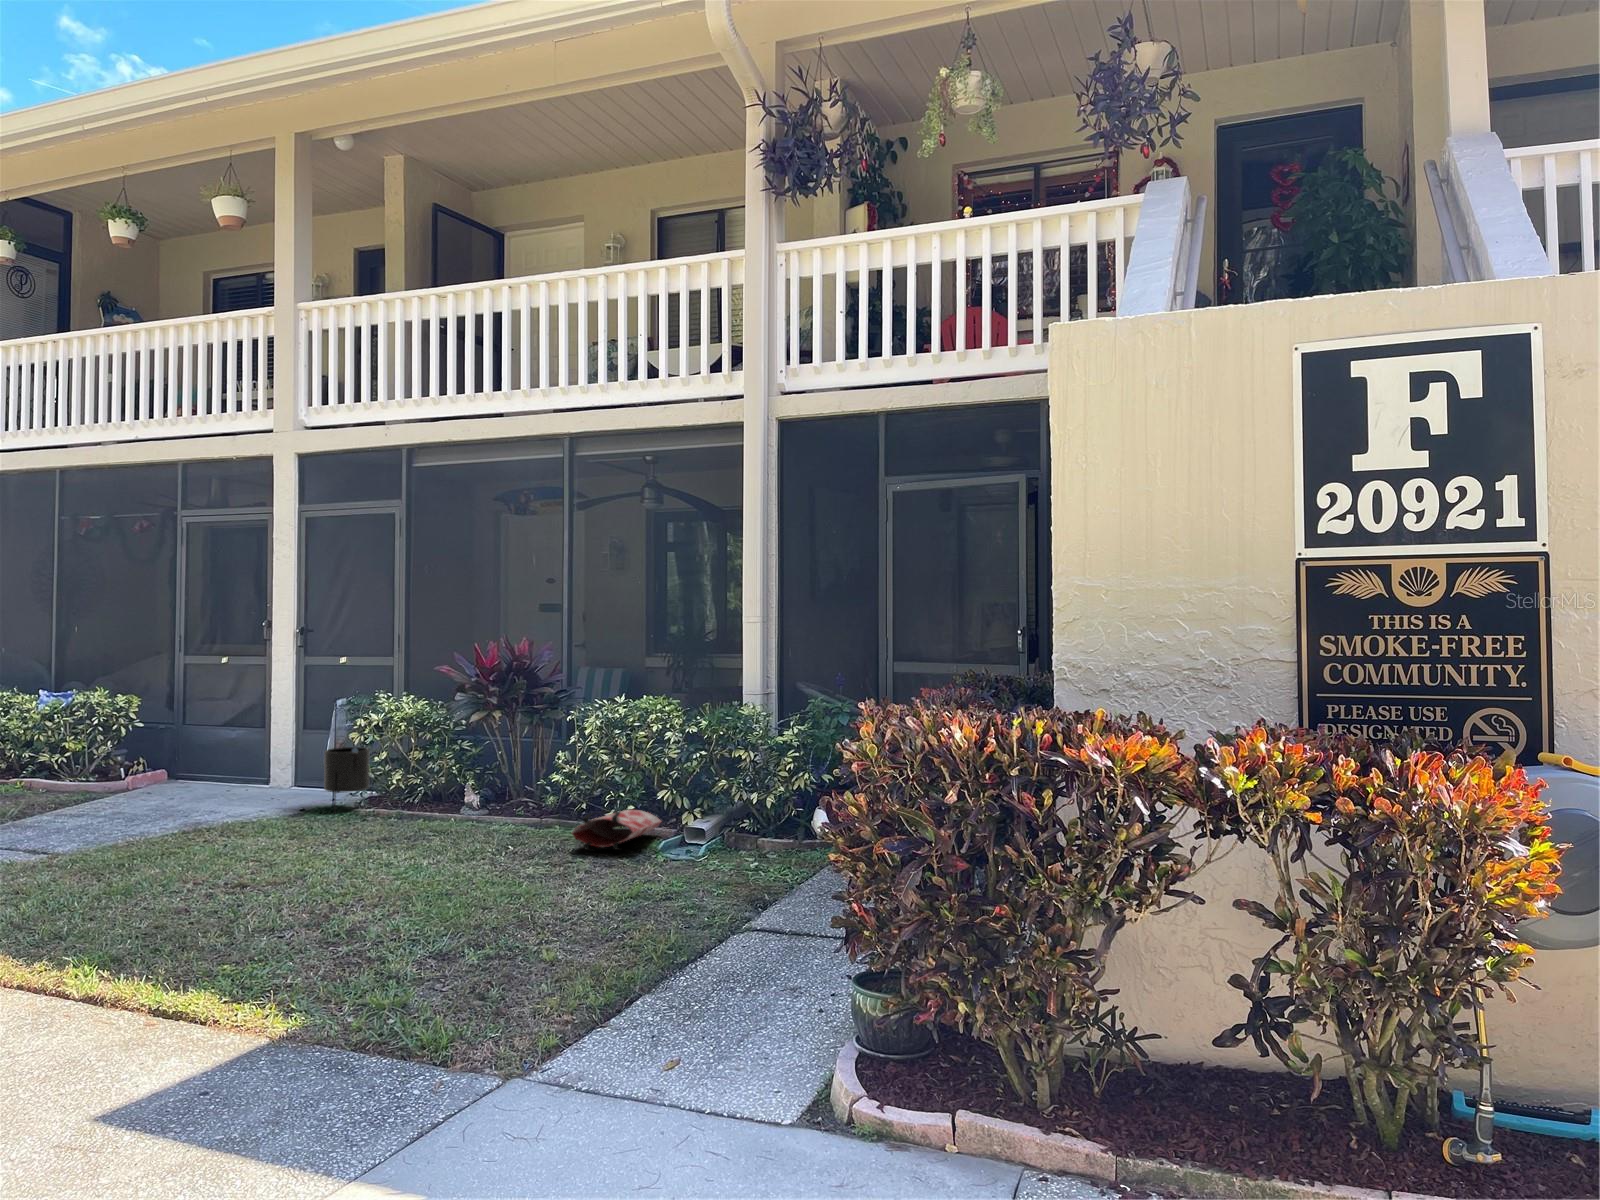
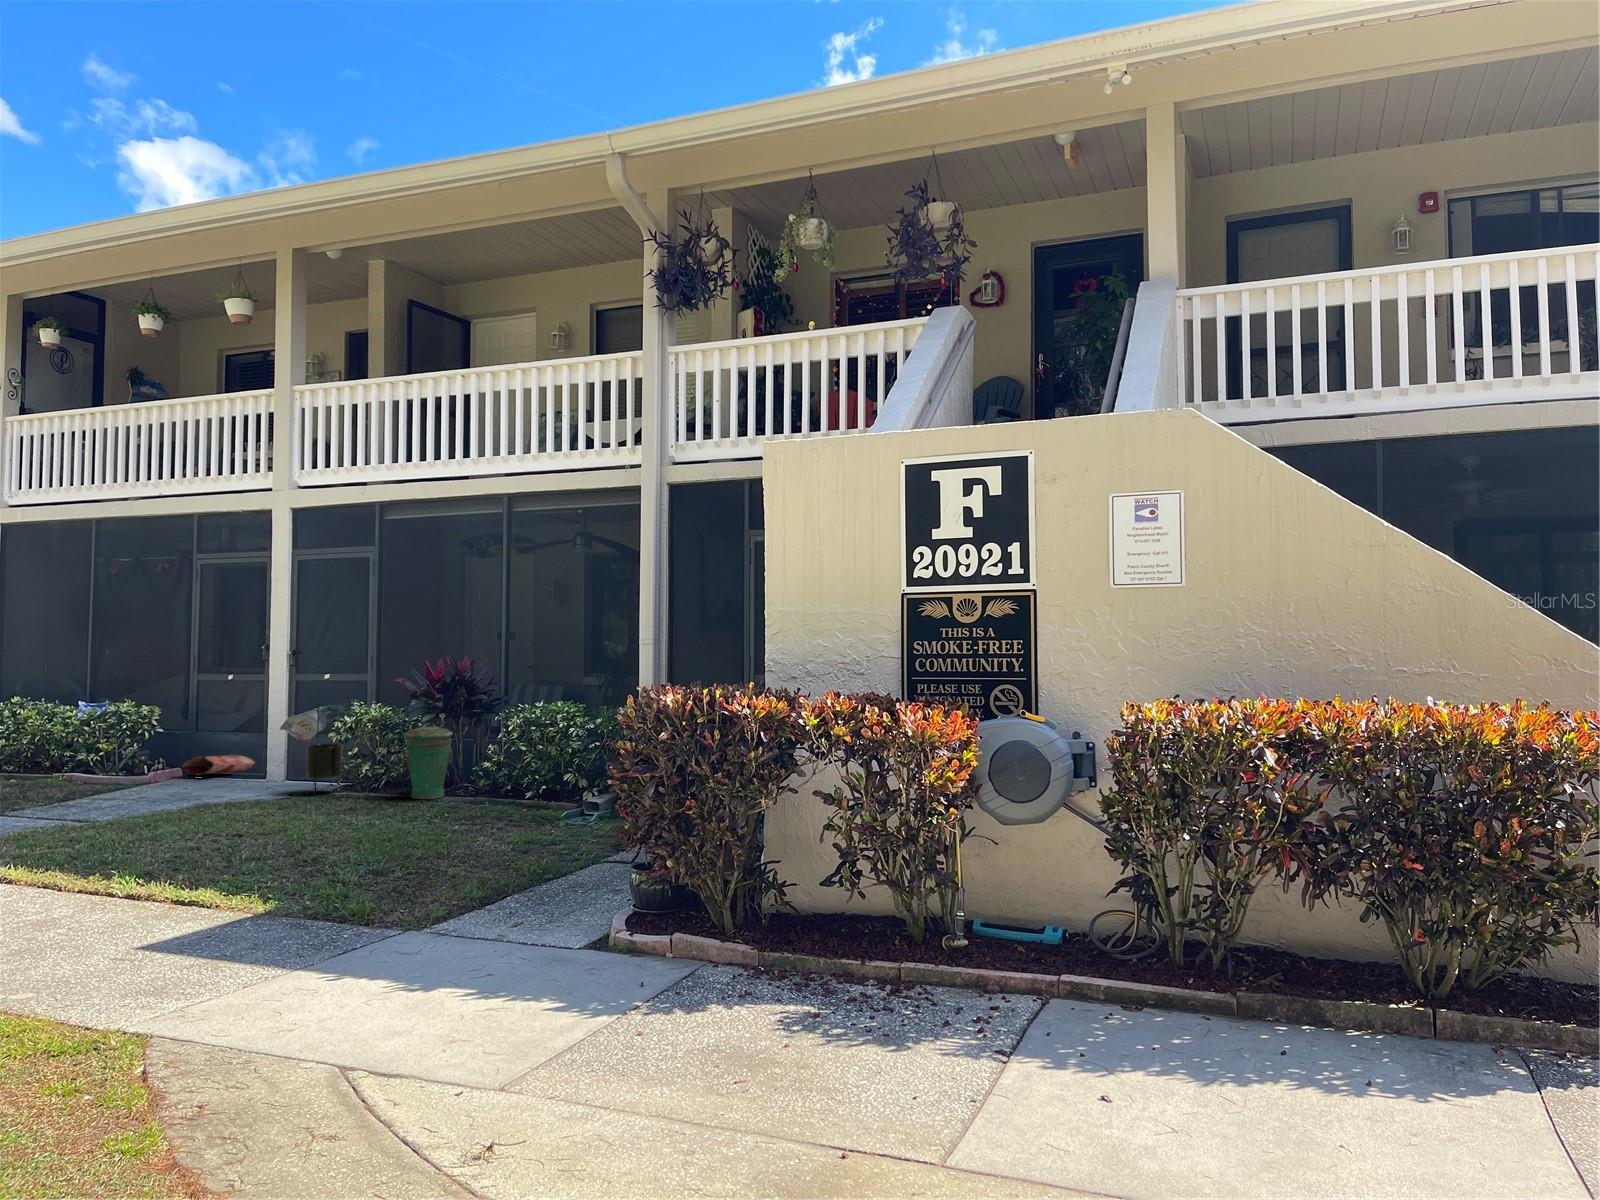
trash can: none [449,723,511,820] -> present [404,725,452,799]
bag: present [572,809,661,850] -> present [182,754,255,777]

